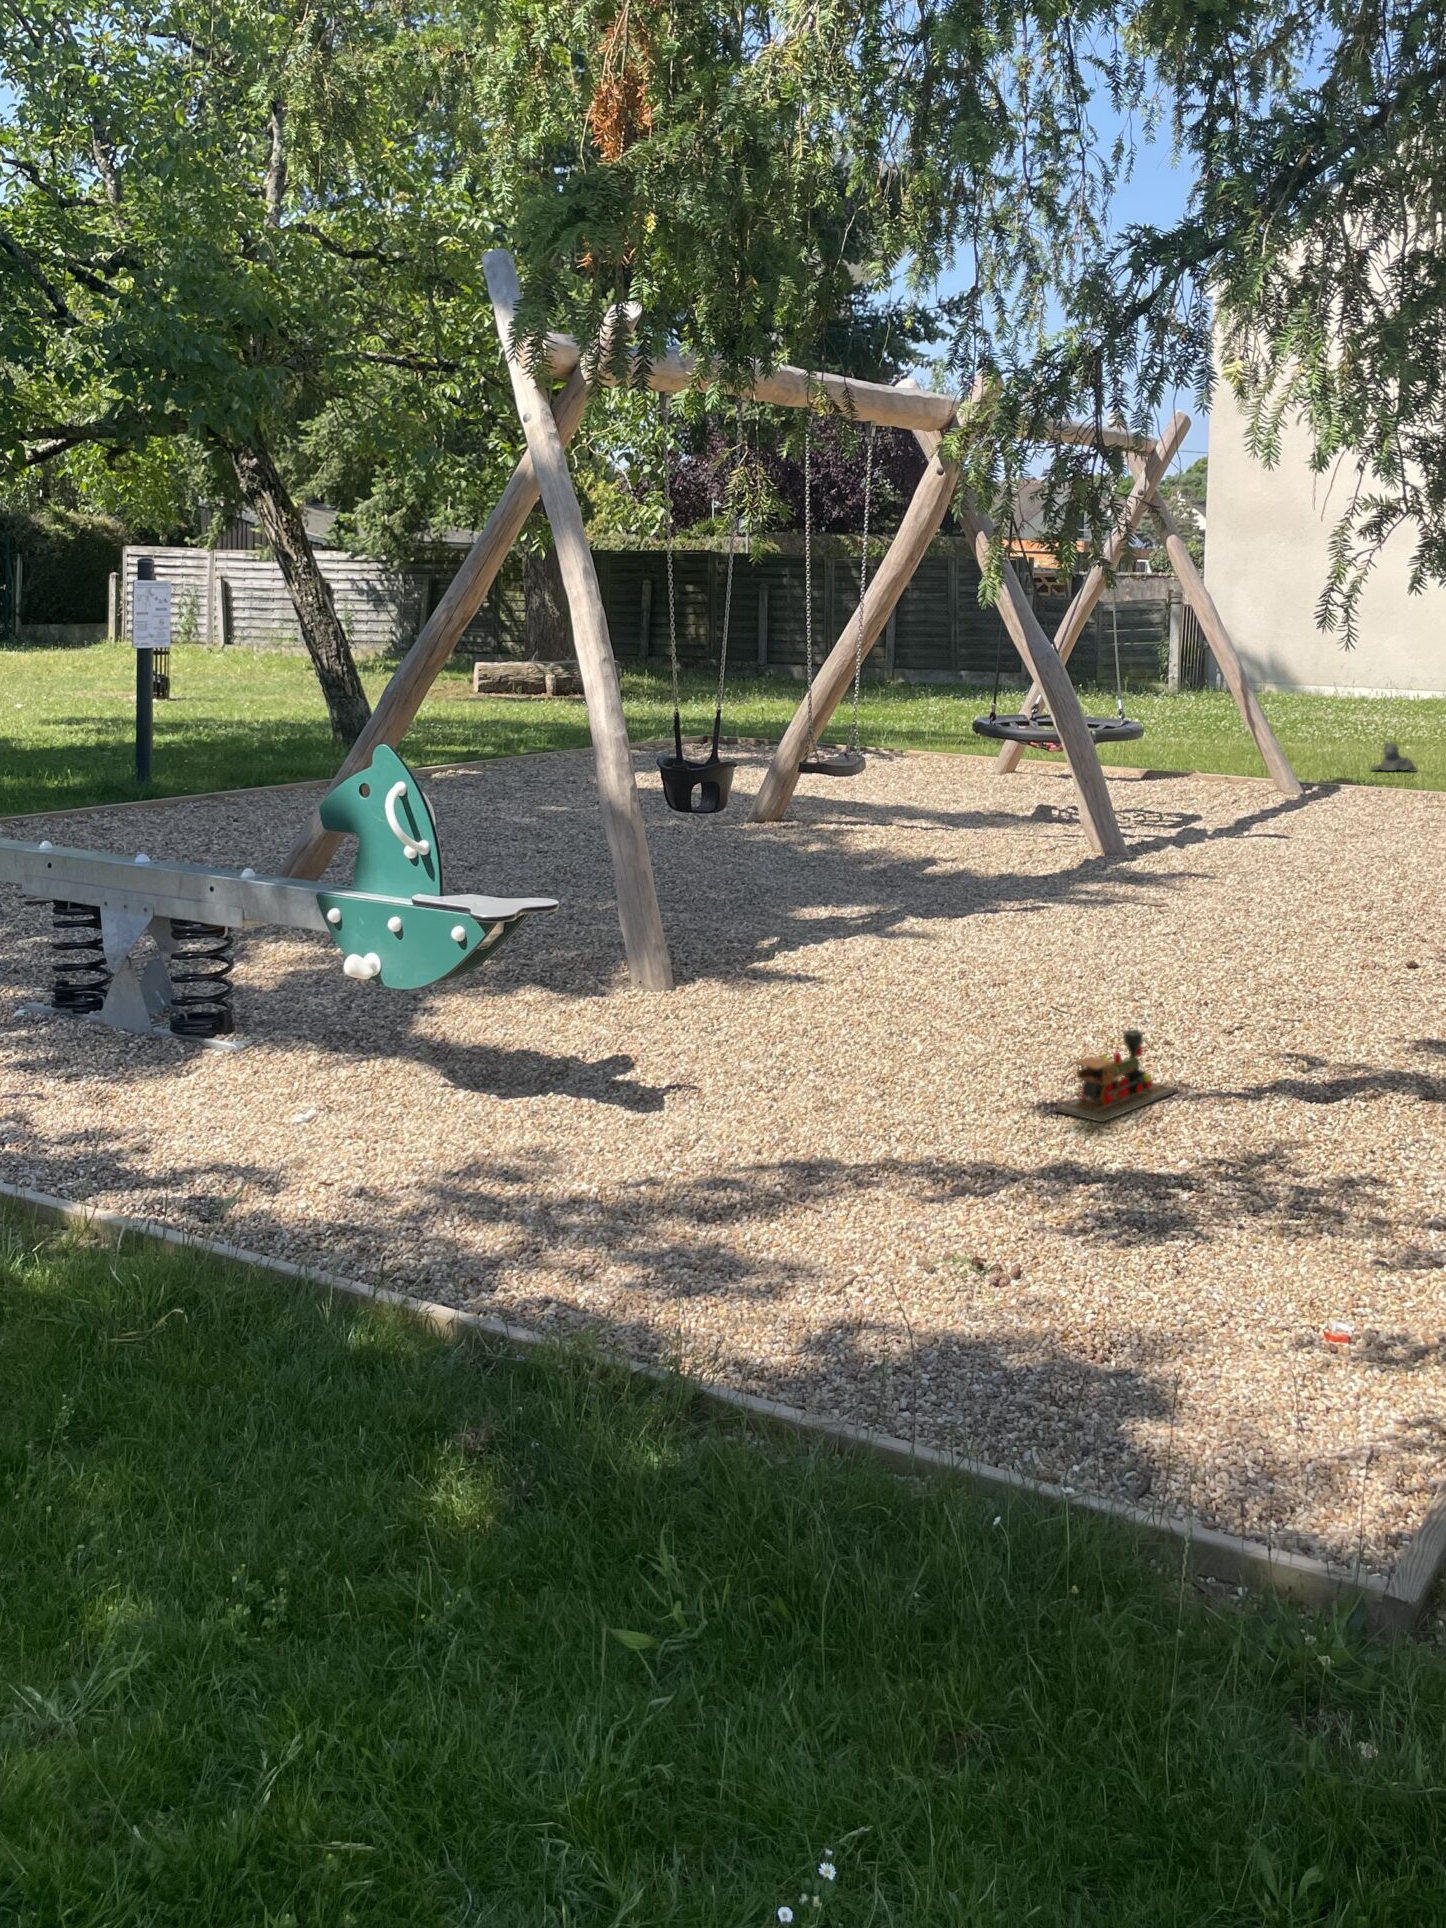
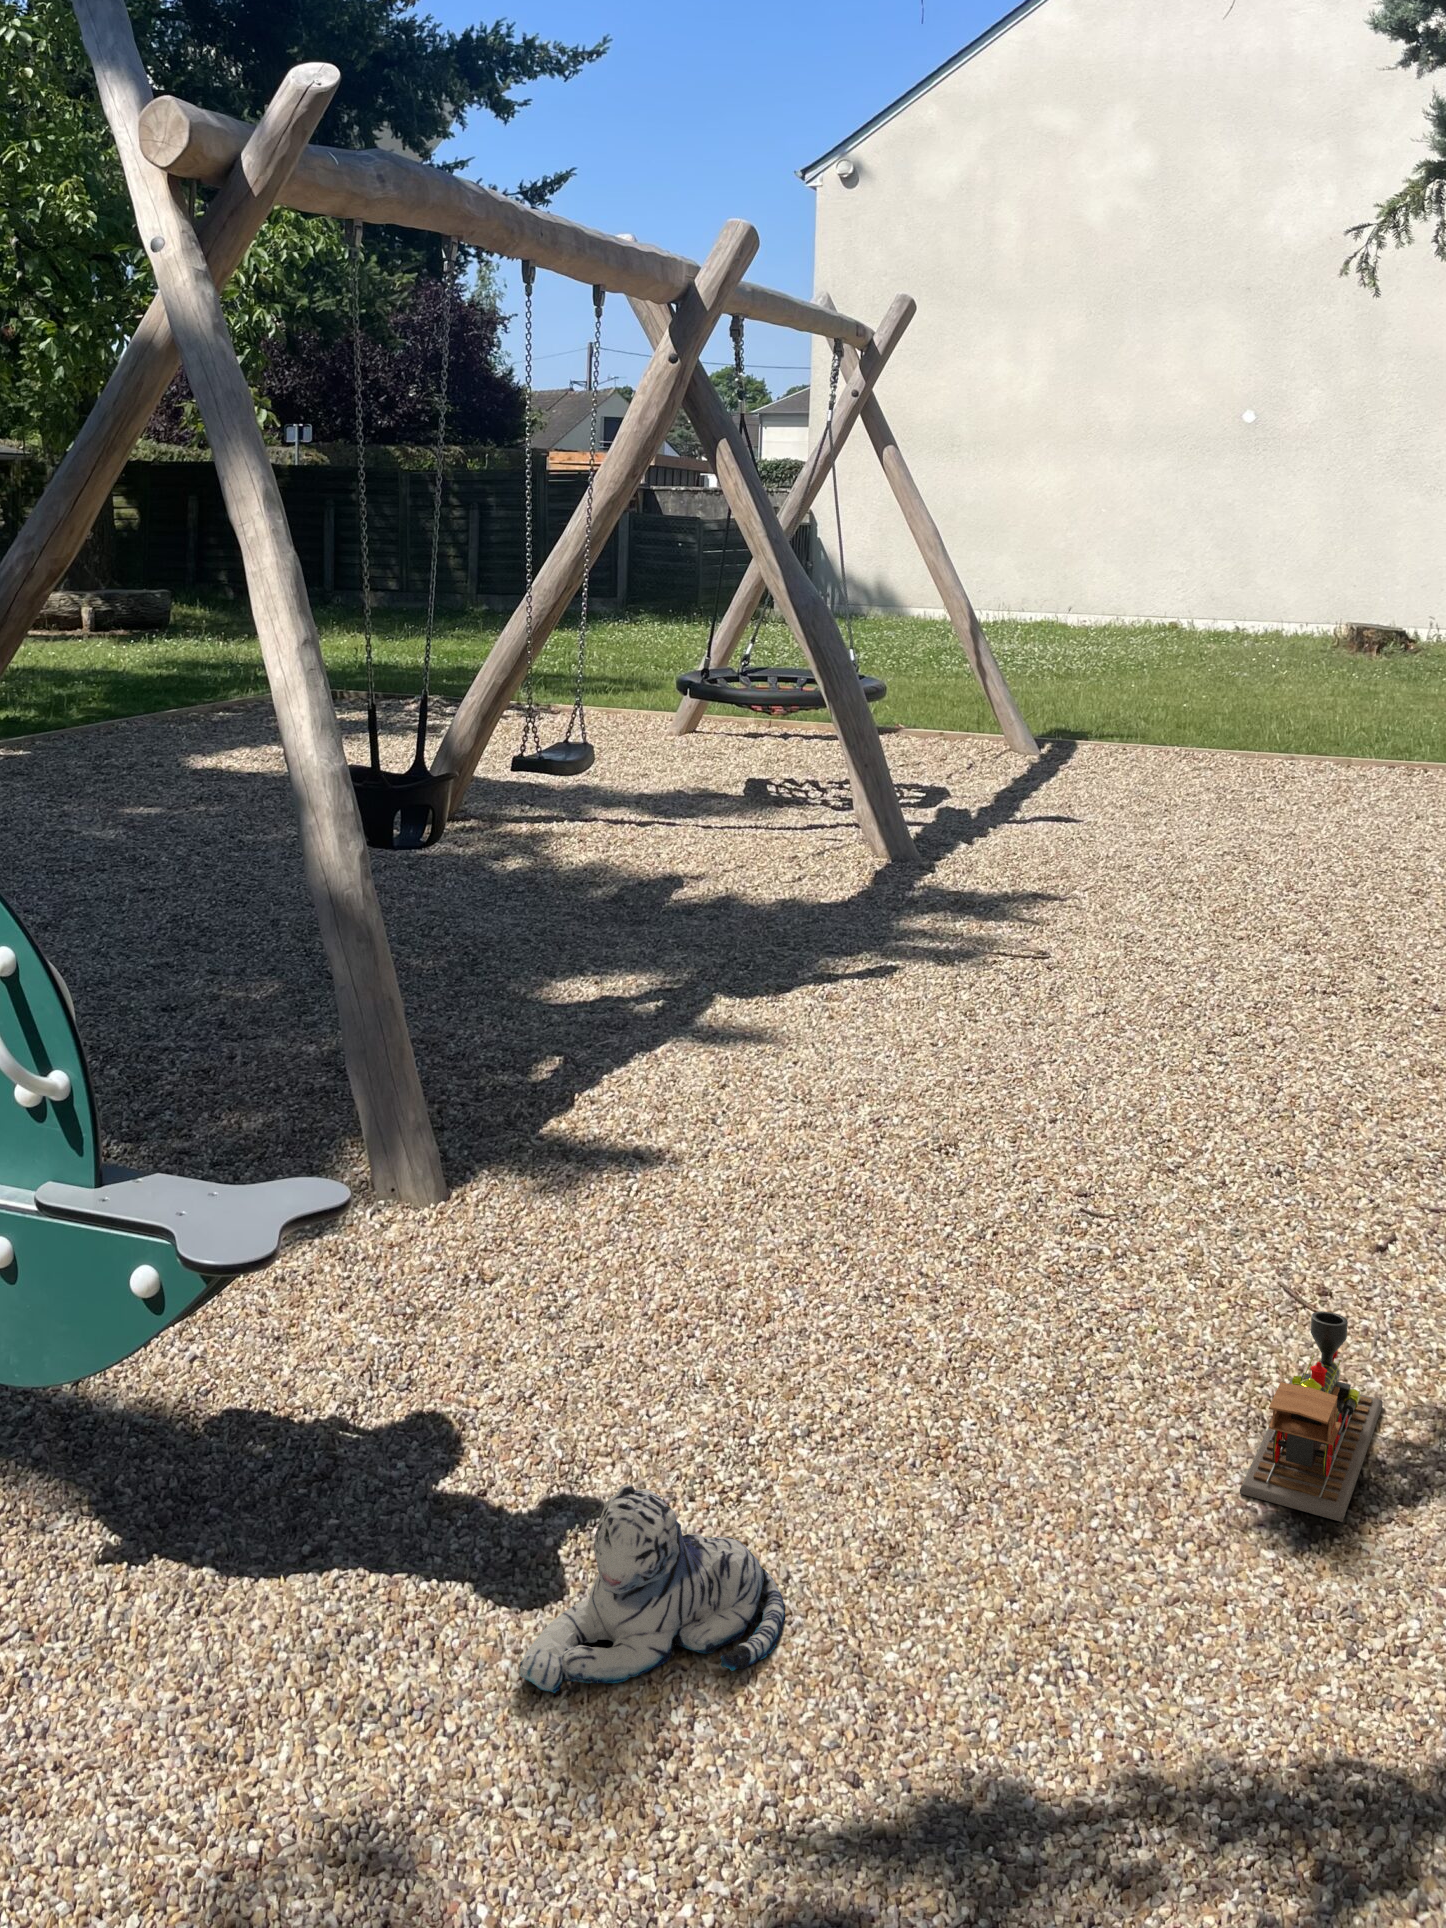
plush toy: present [1372,742,1417,772] -> present [519,1484,786,1693]

